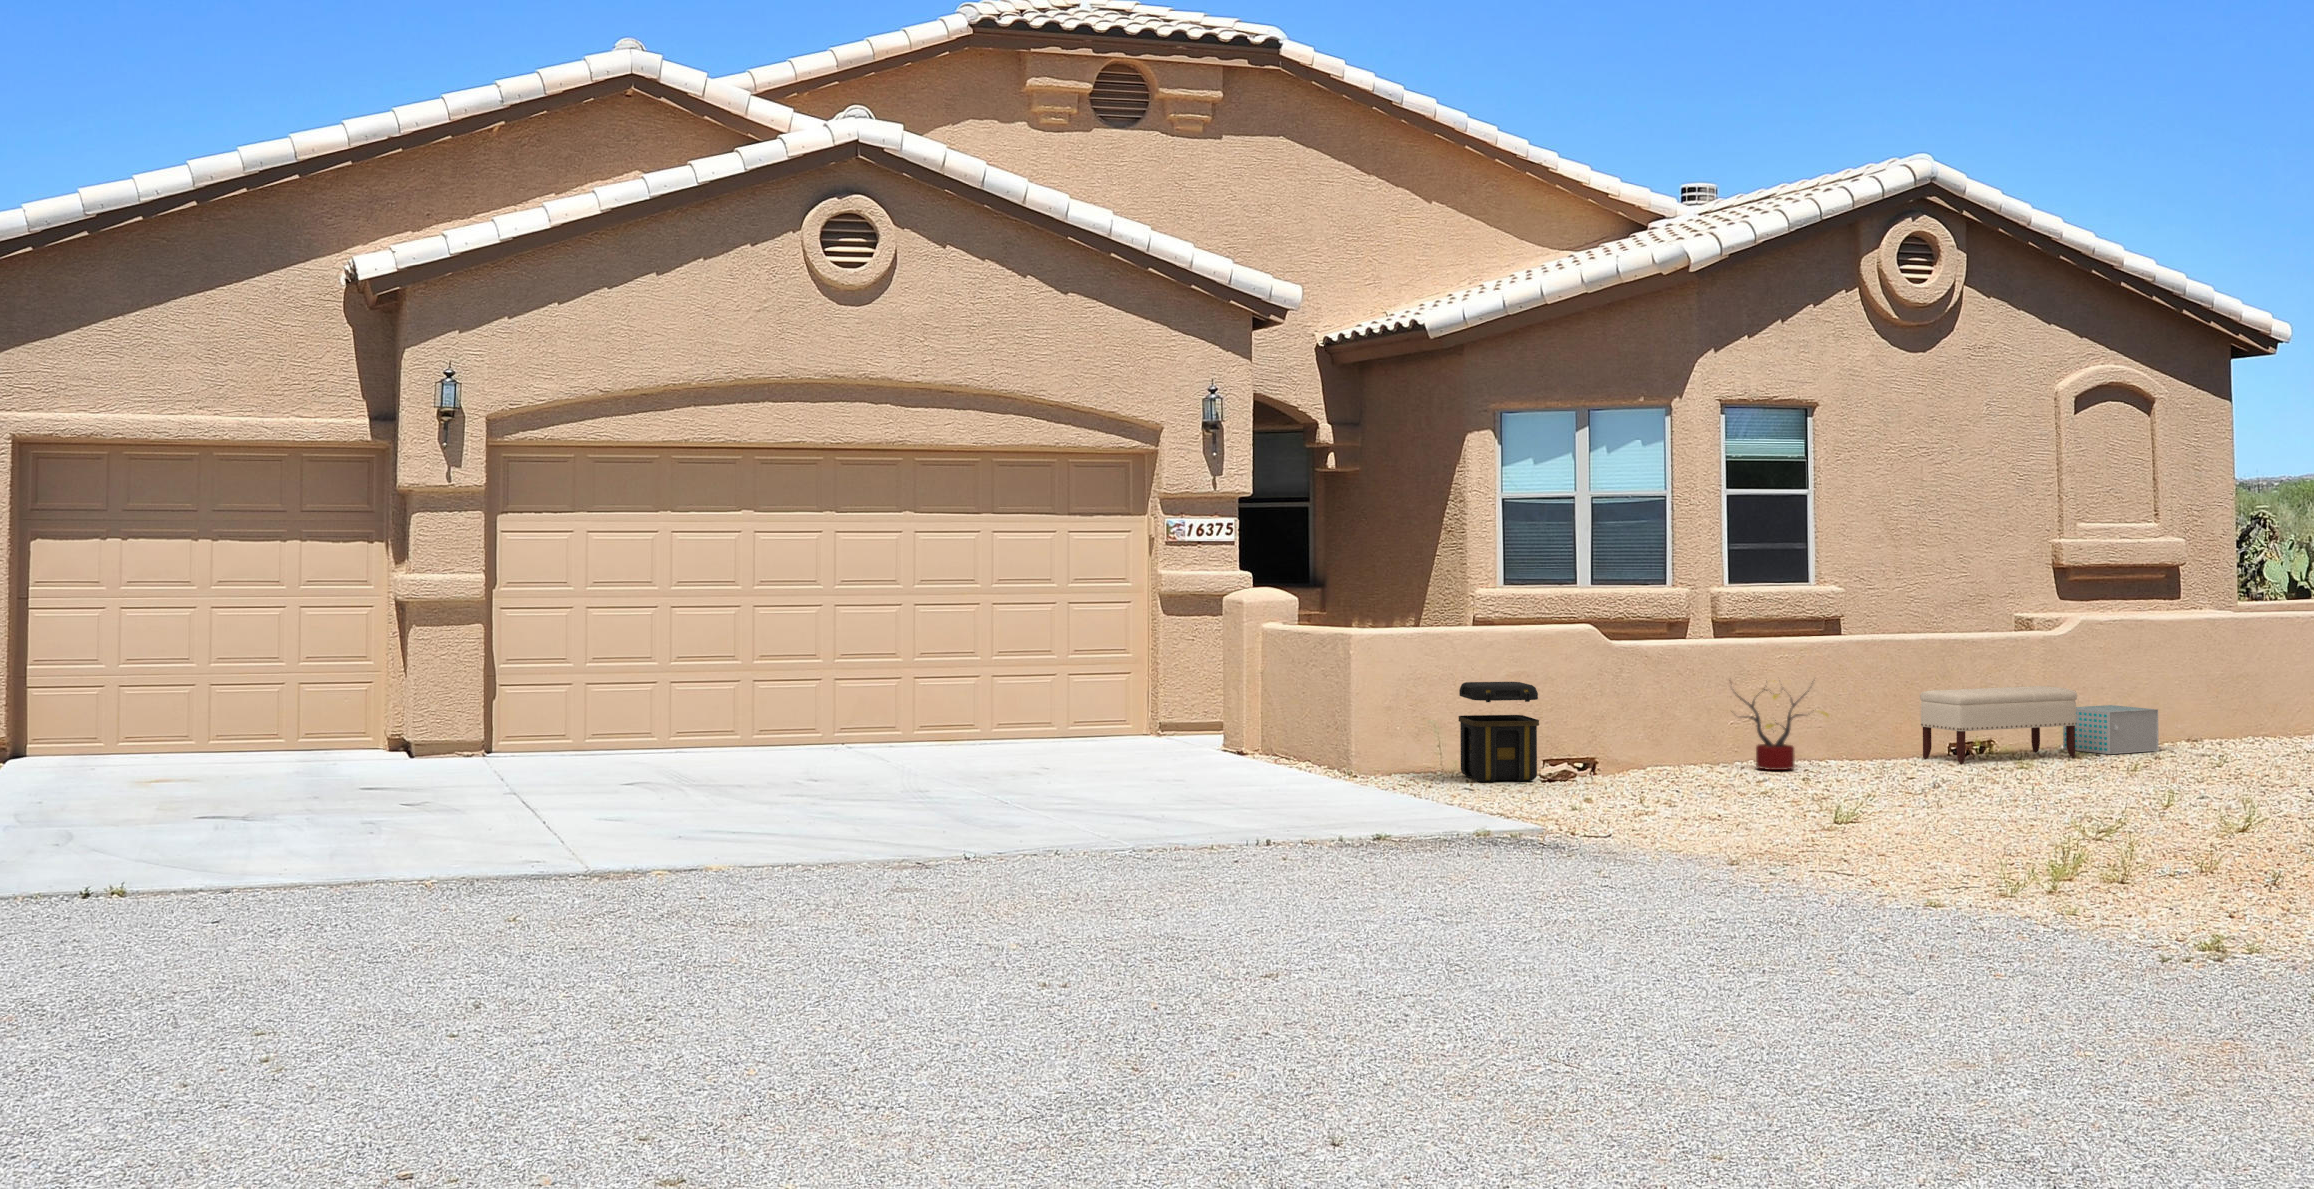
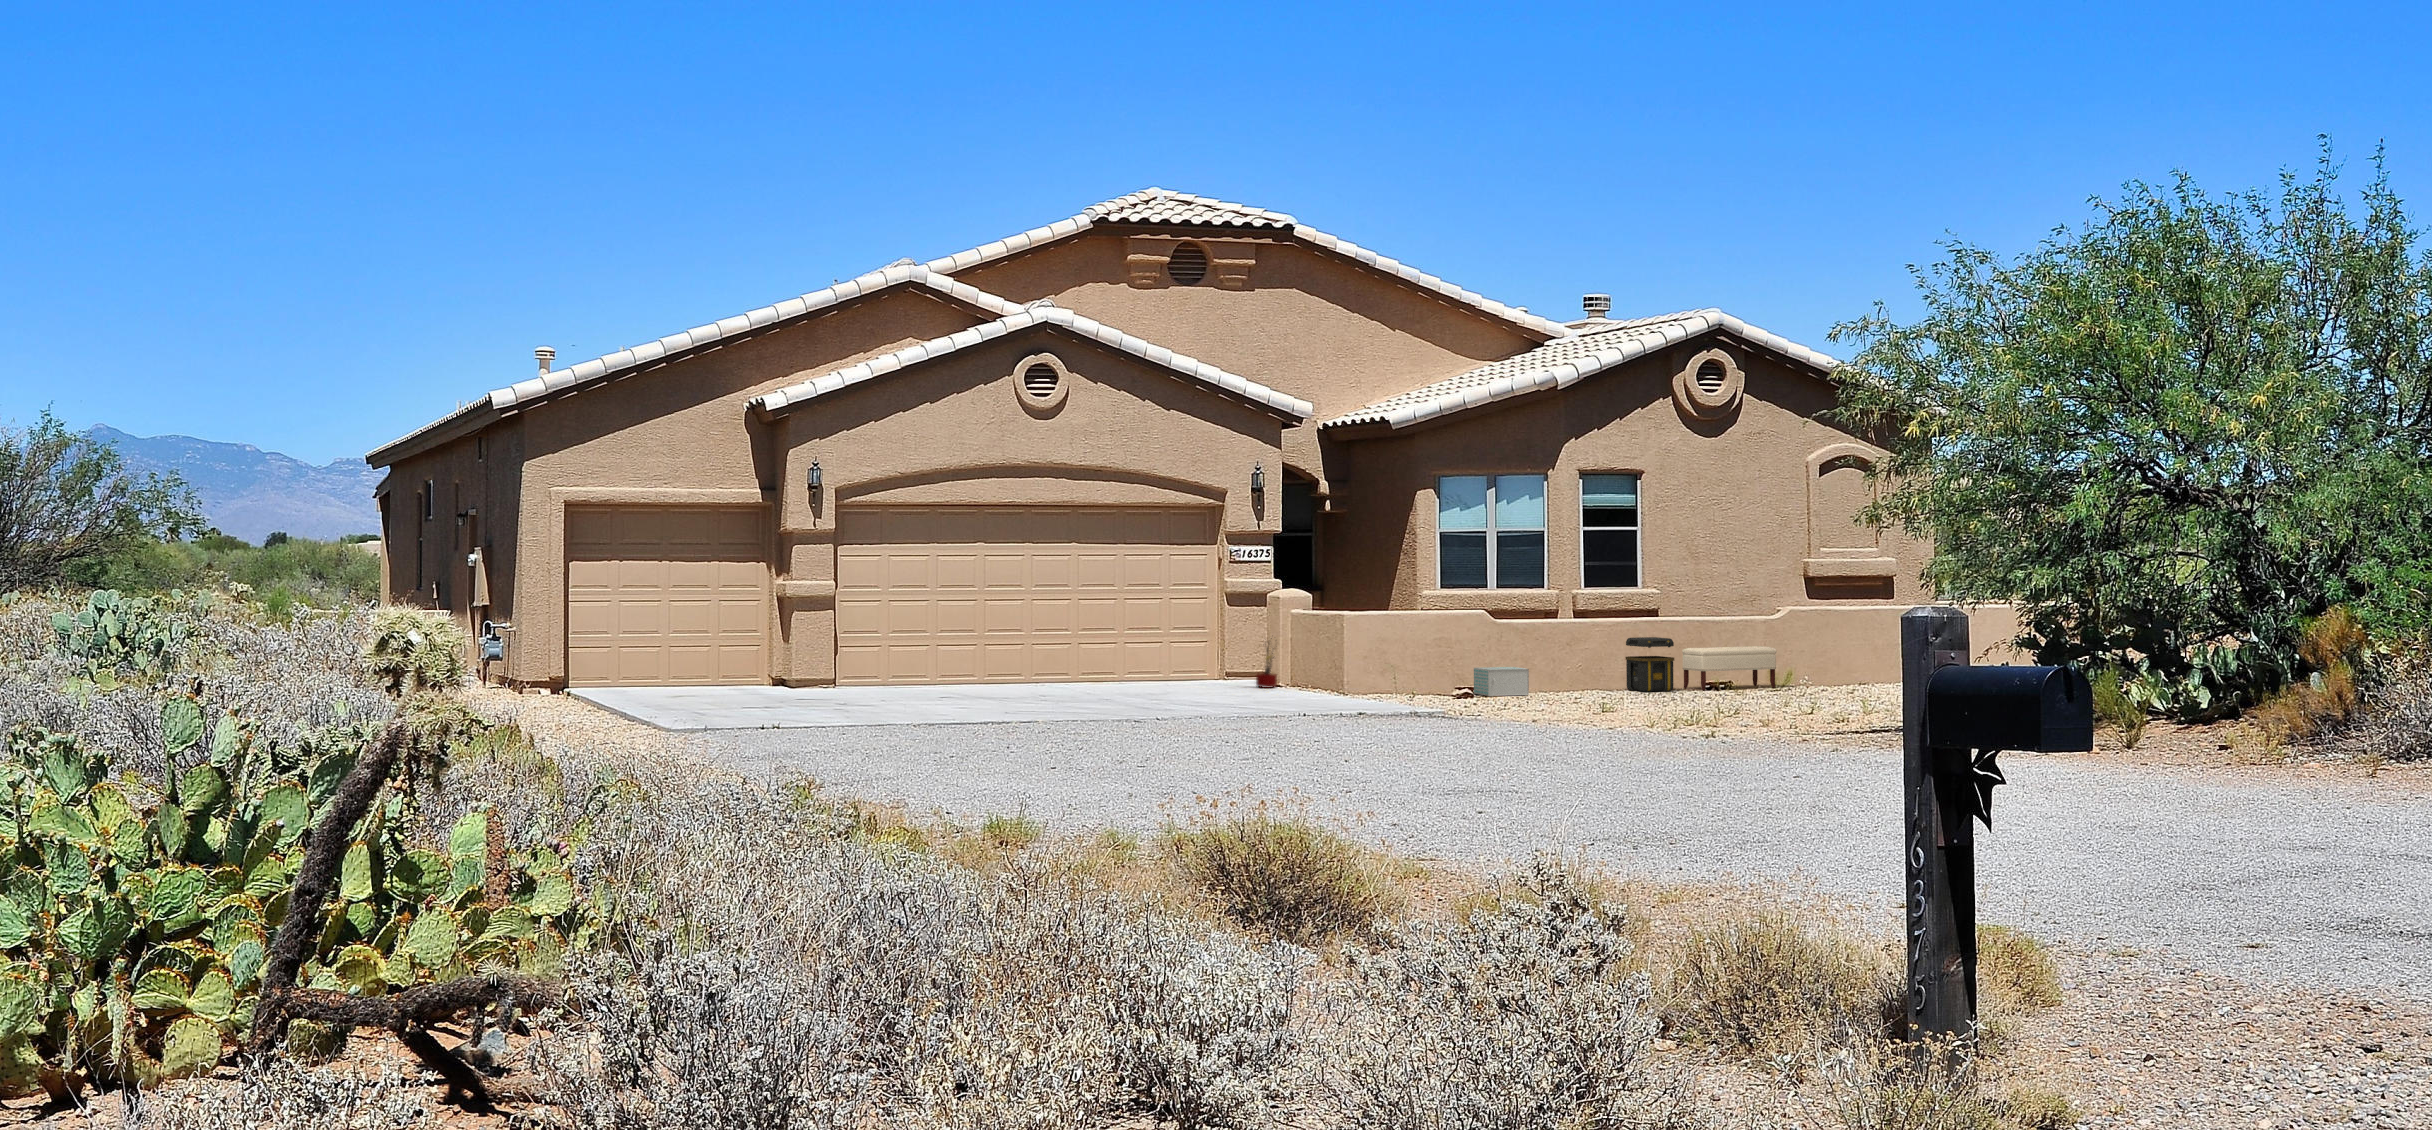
decorative plant: present [1735,680,1829,770] -> present [1256,638,1277,688]
toolbox: present [1458,682,1539,782] -> present [1625,637,1674,692]
storage box: present [2063,705,2159,754] -> present [1474,667,1529,696]

